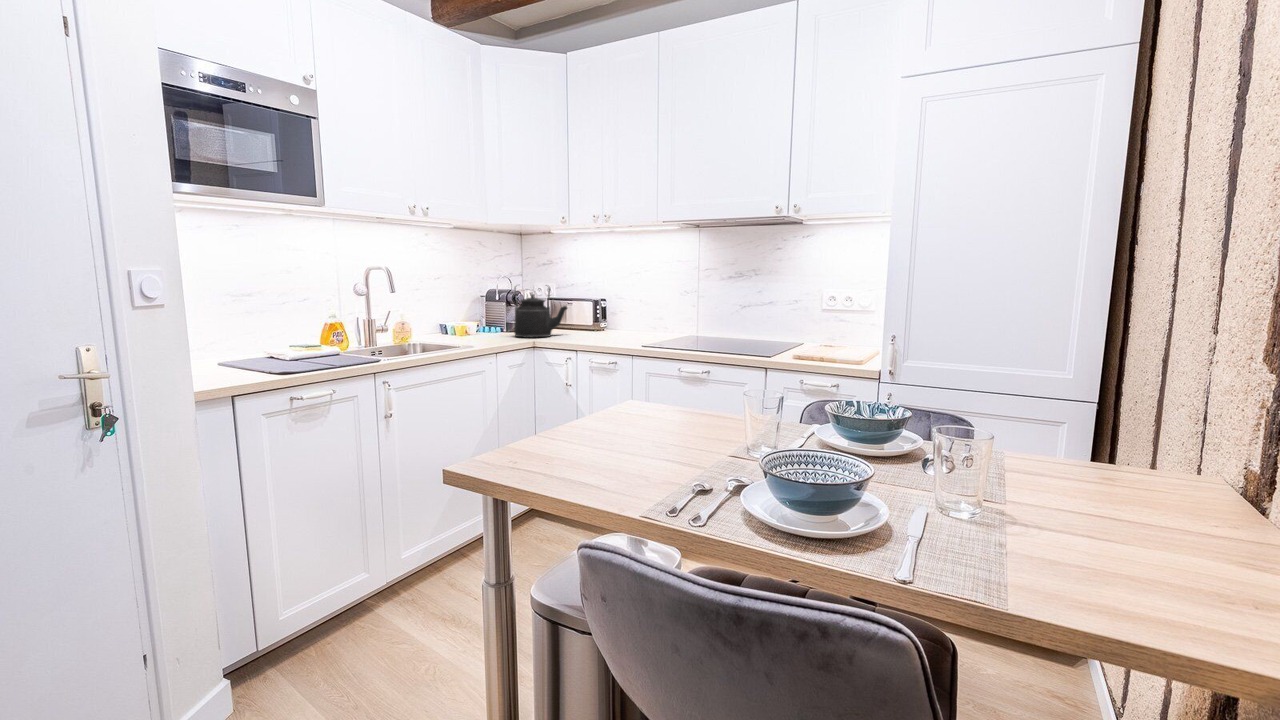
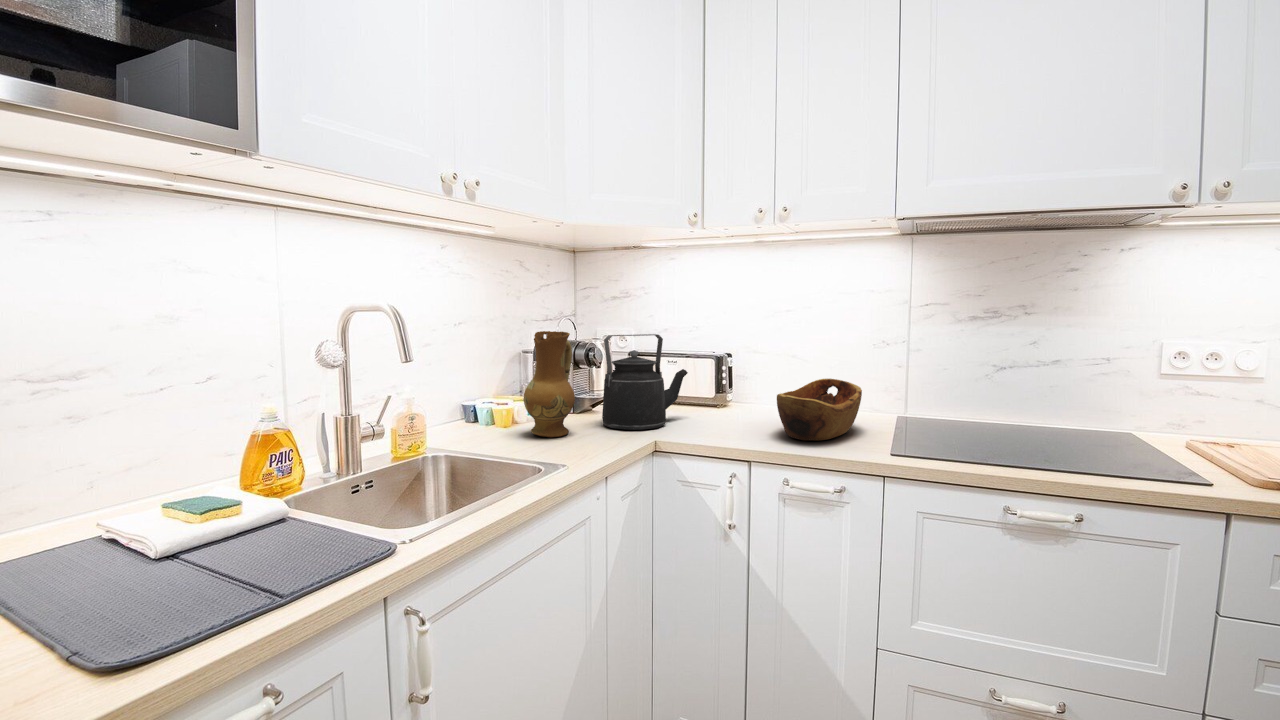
ceramic jug: none [466,282,495,339] -> present [524,331,575,437]
wooden bowl: none [599,312,655,342] -> present [777,379,862,440]

